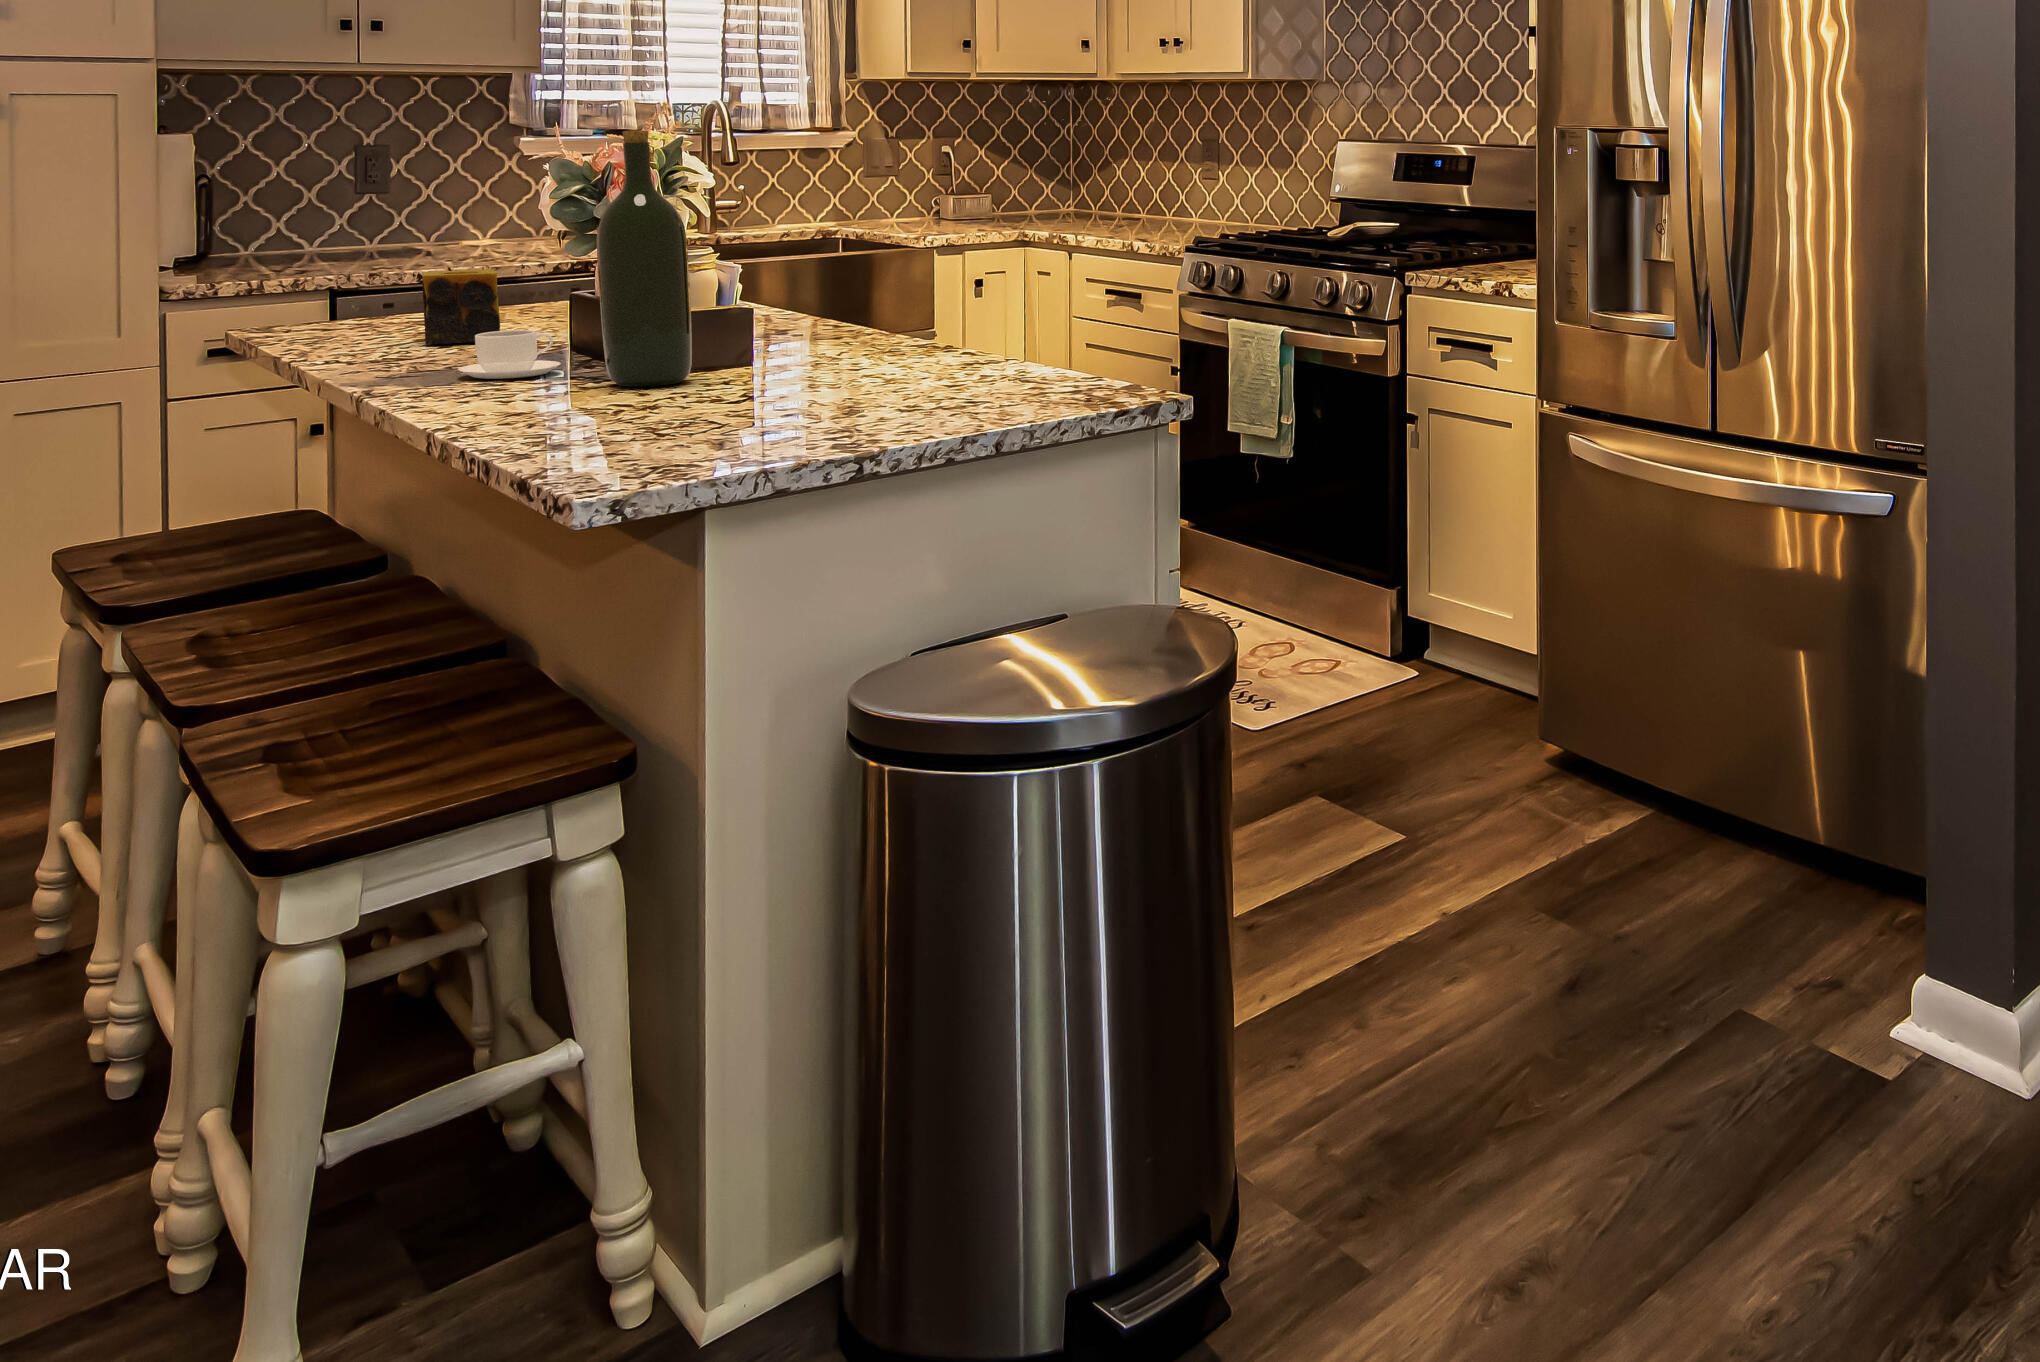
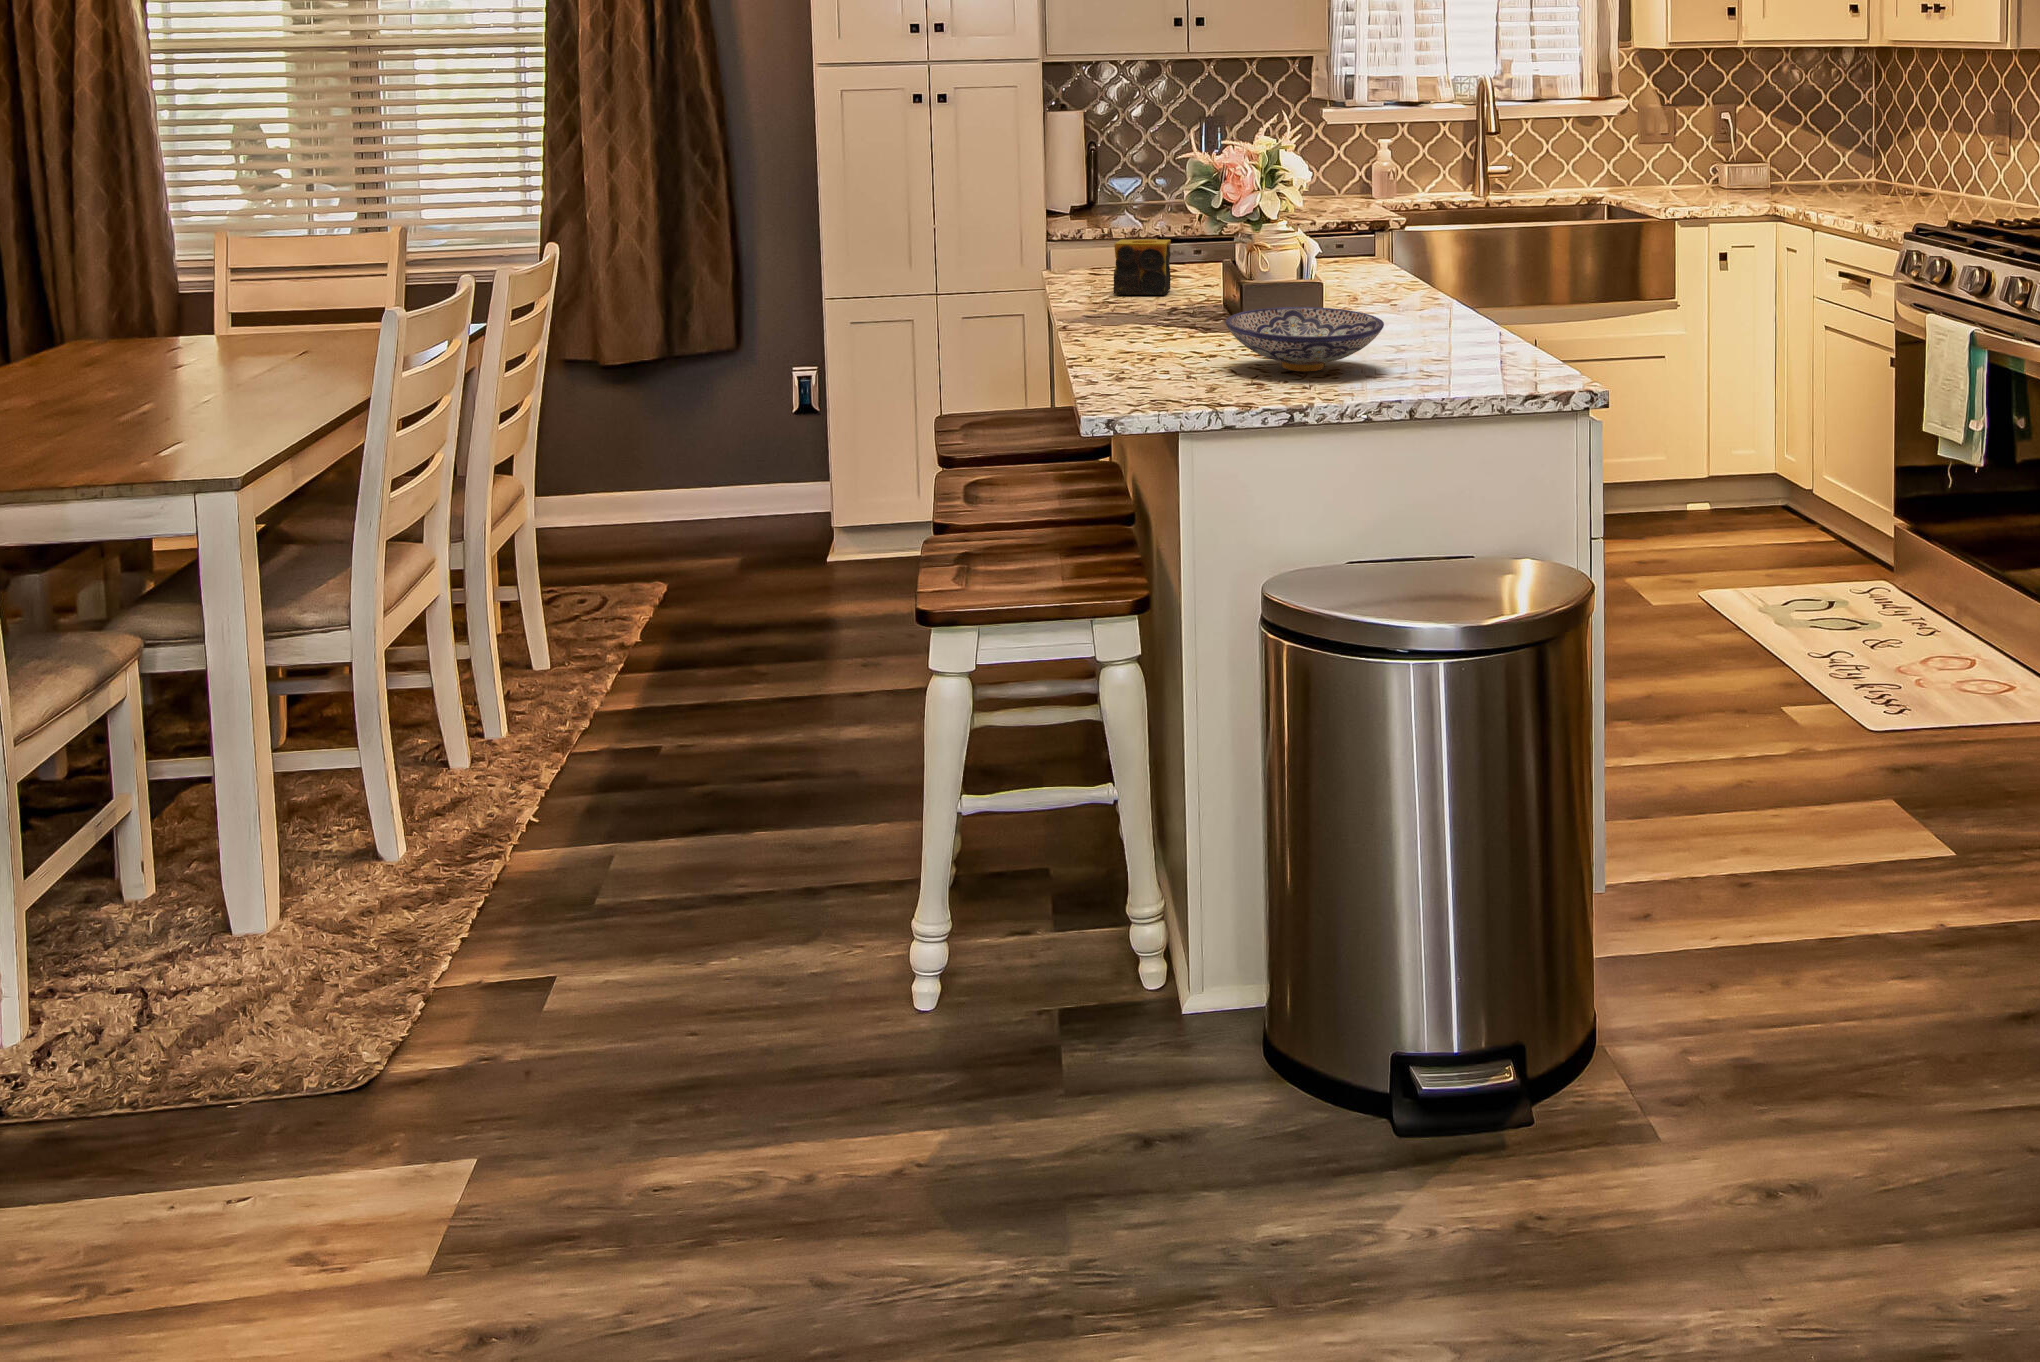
wine bottle: present [597,131,692,387] -> none [1189,151,1255,342]
bowl: none [704,327,912,410] -> present [1225,307,1384,371]
coffee cup: present [458,330,561,379] -> none [1104,291,1175,327]

